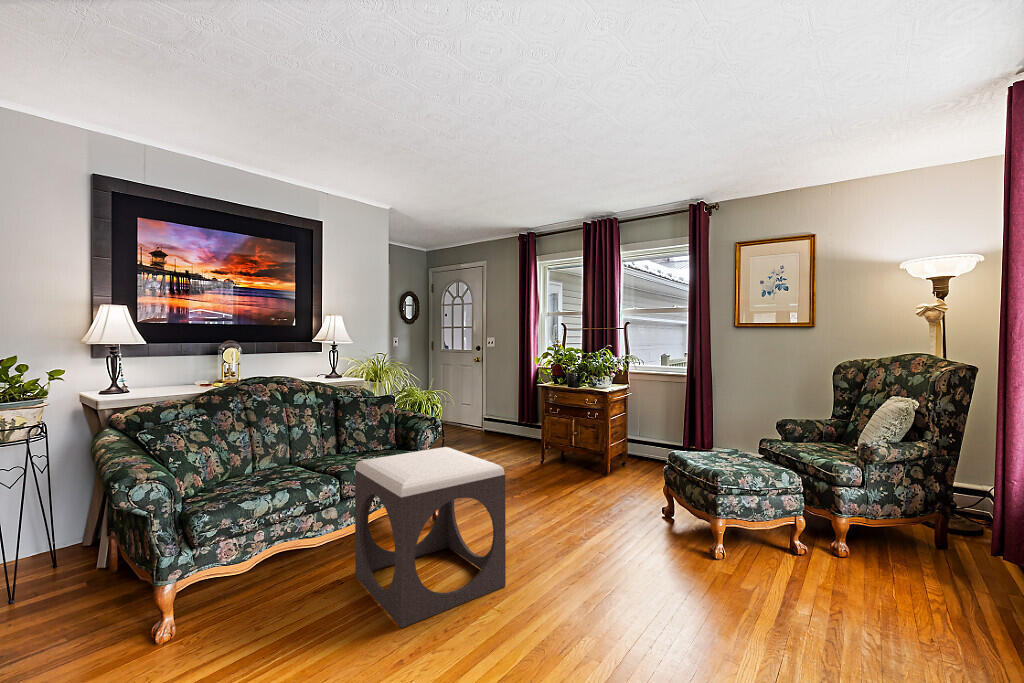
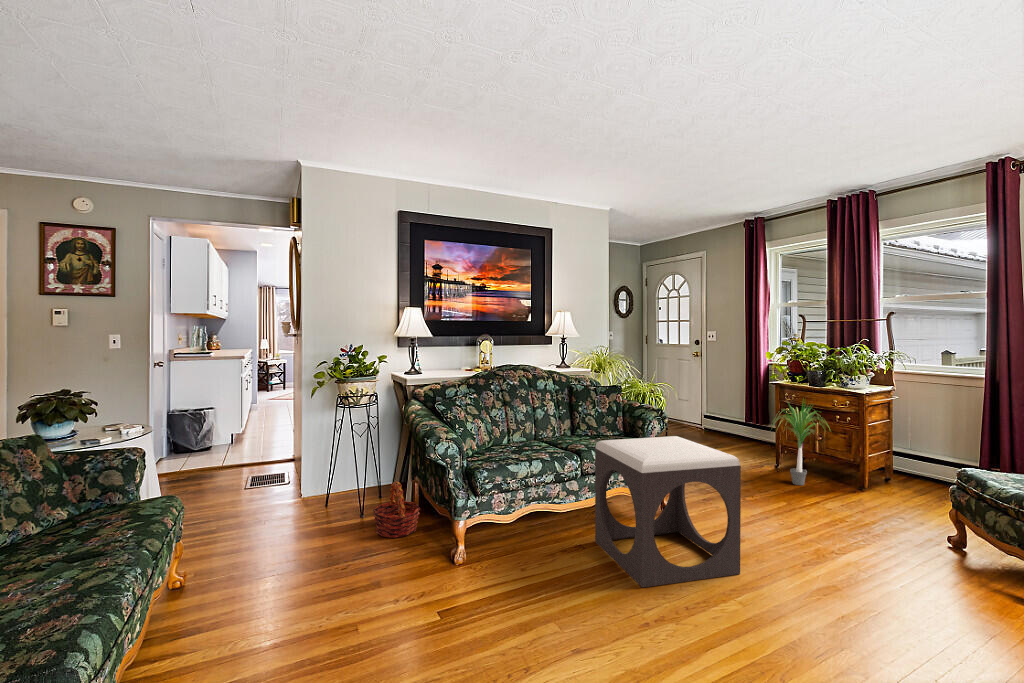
potted plant: none [534,395,586,478] -> present [780,404,816,485]
basket: none [22,544,110,629] -> present [373,482,420,538]

